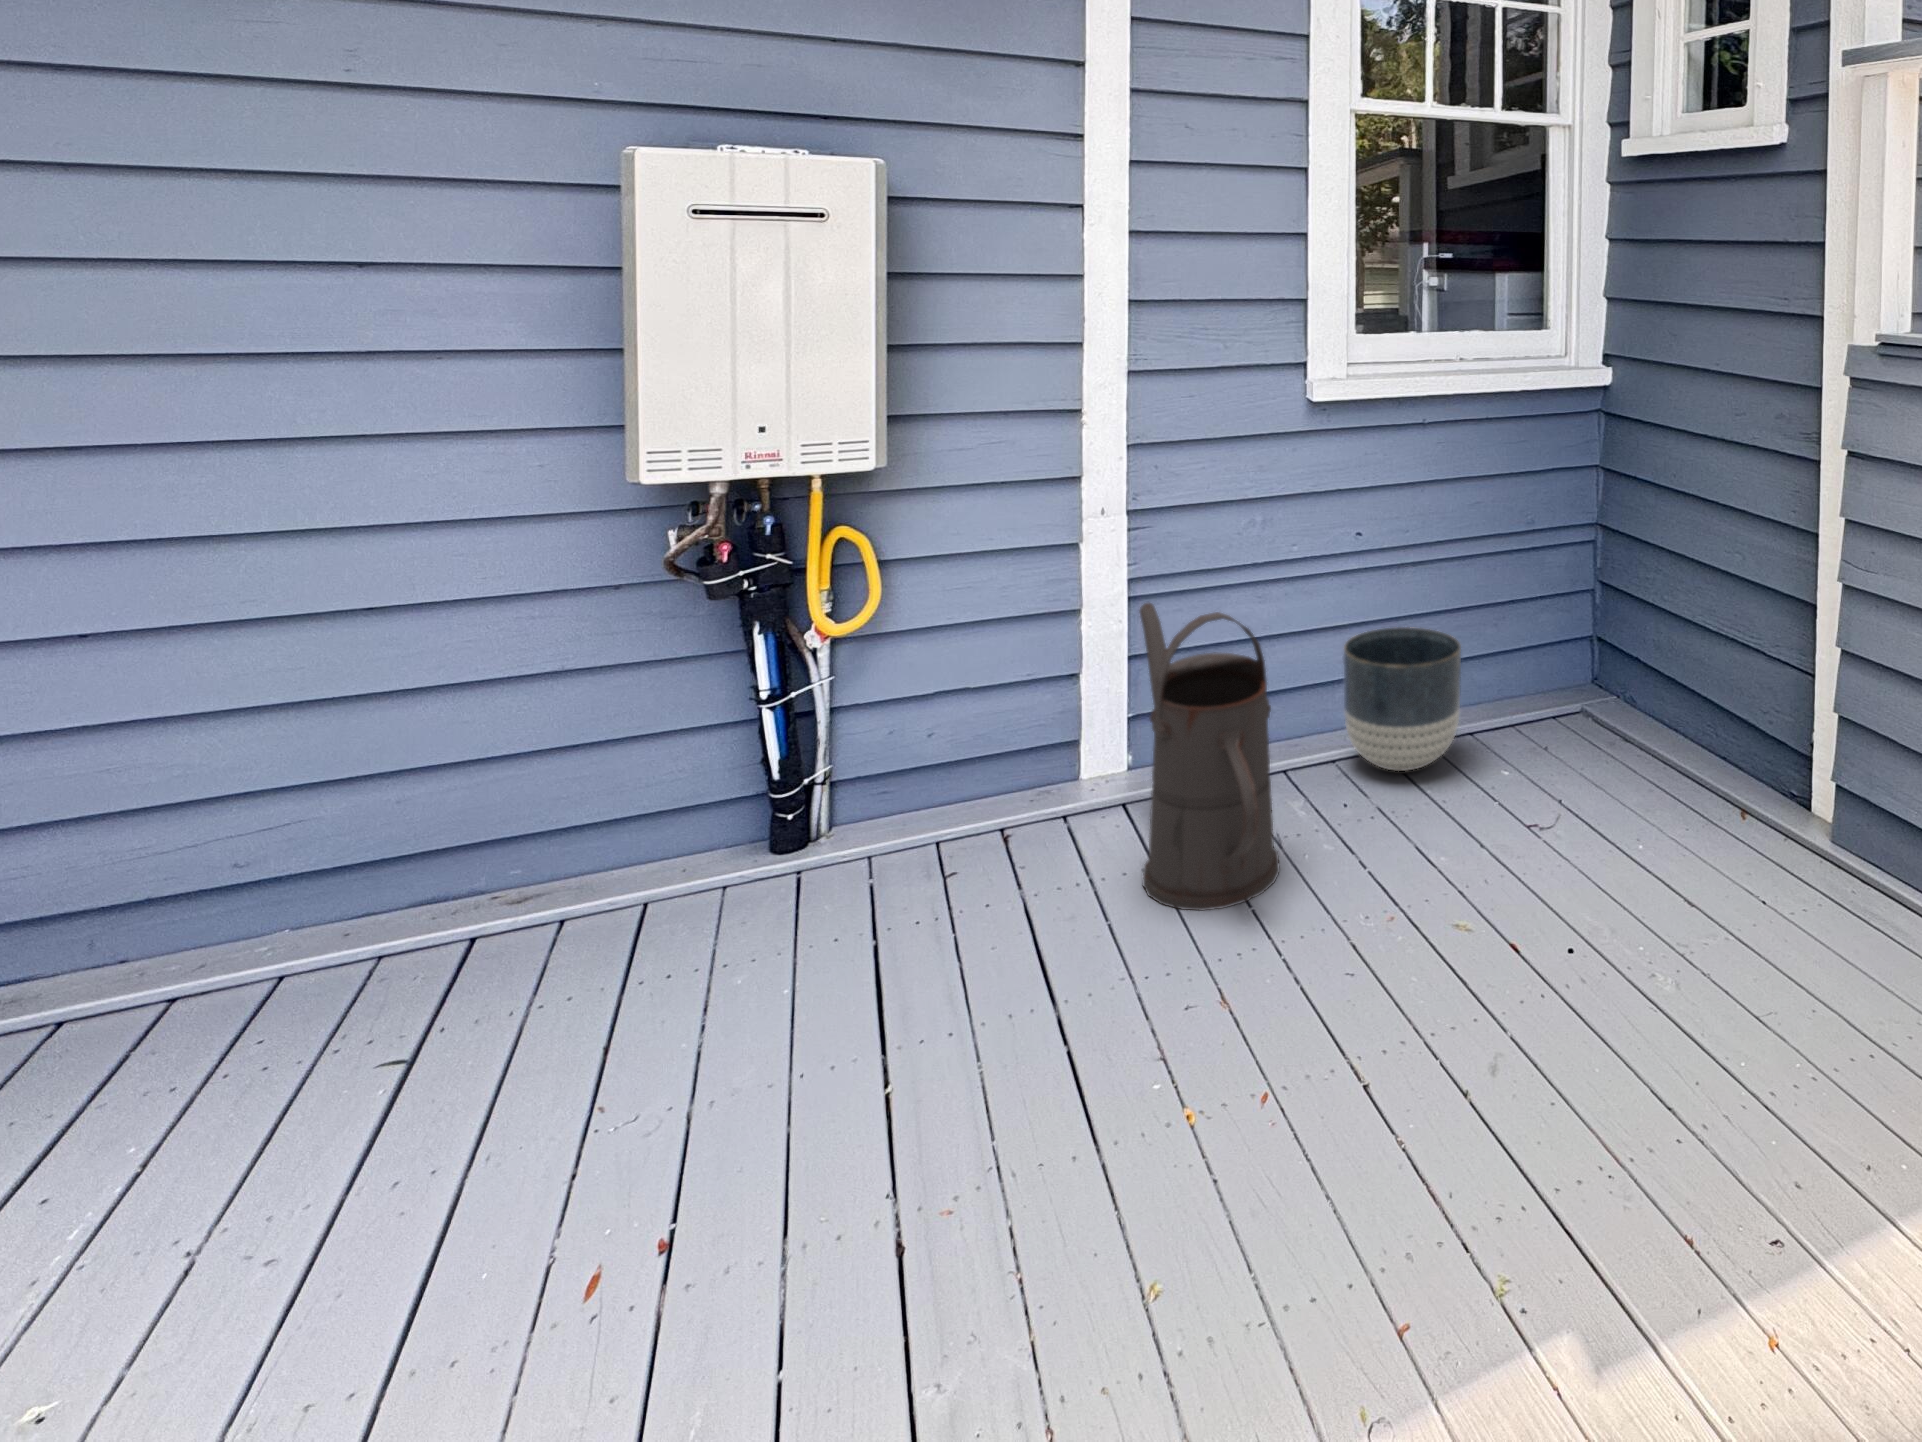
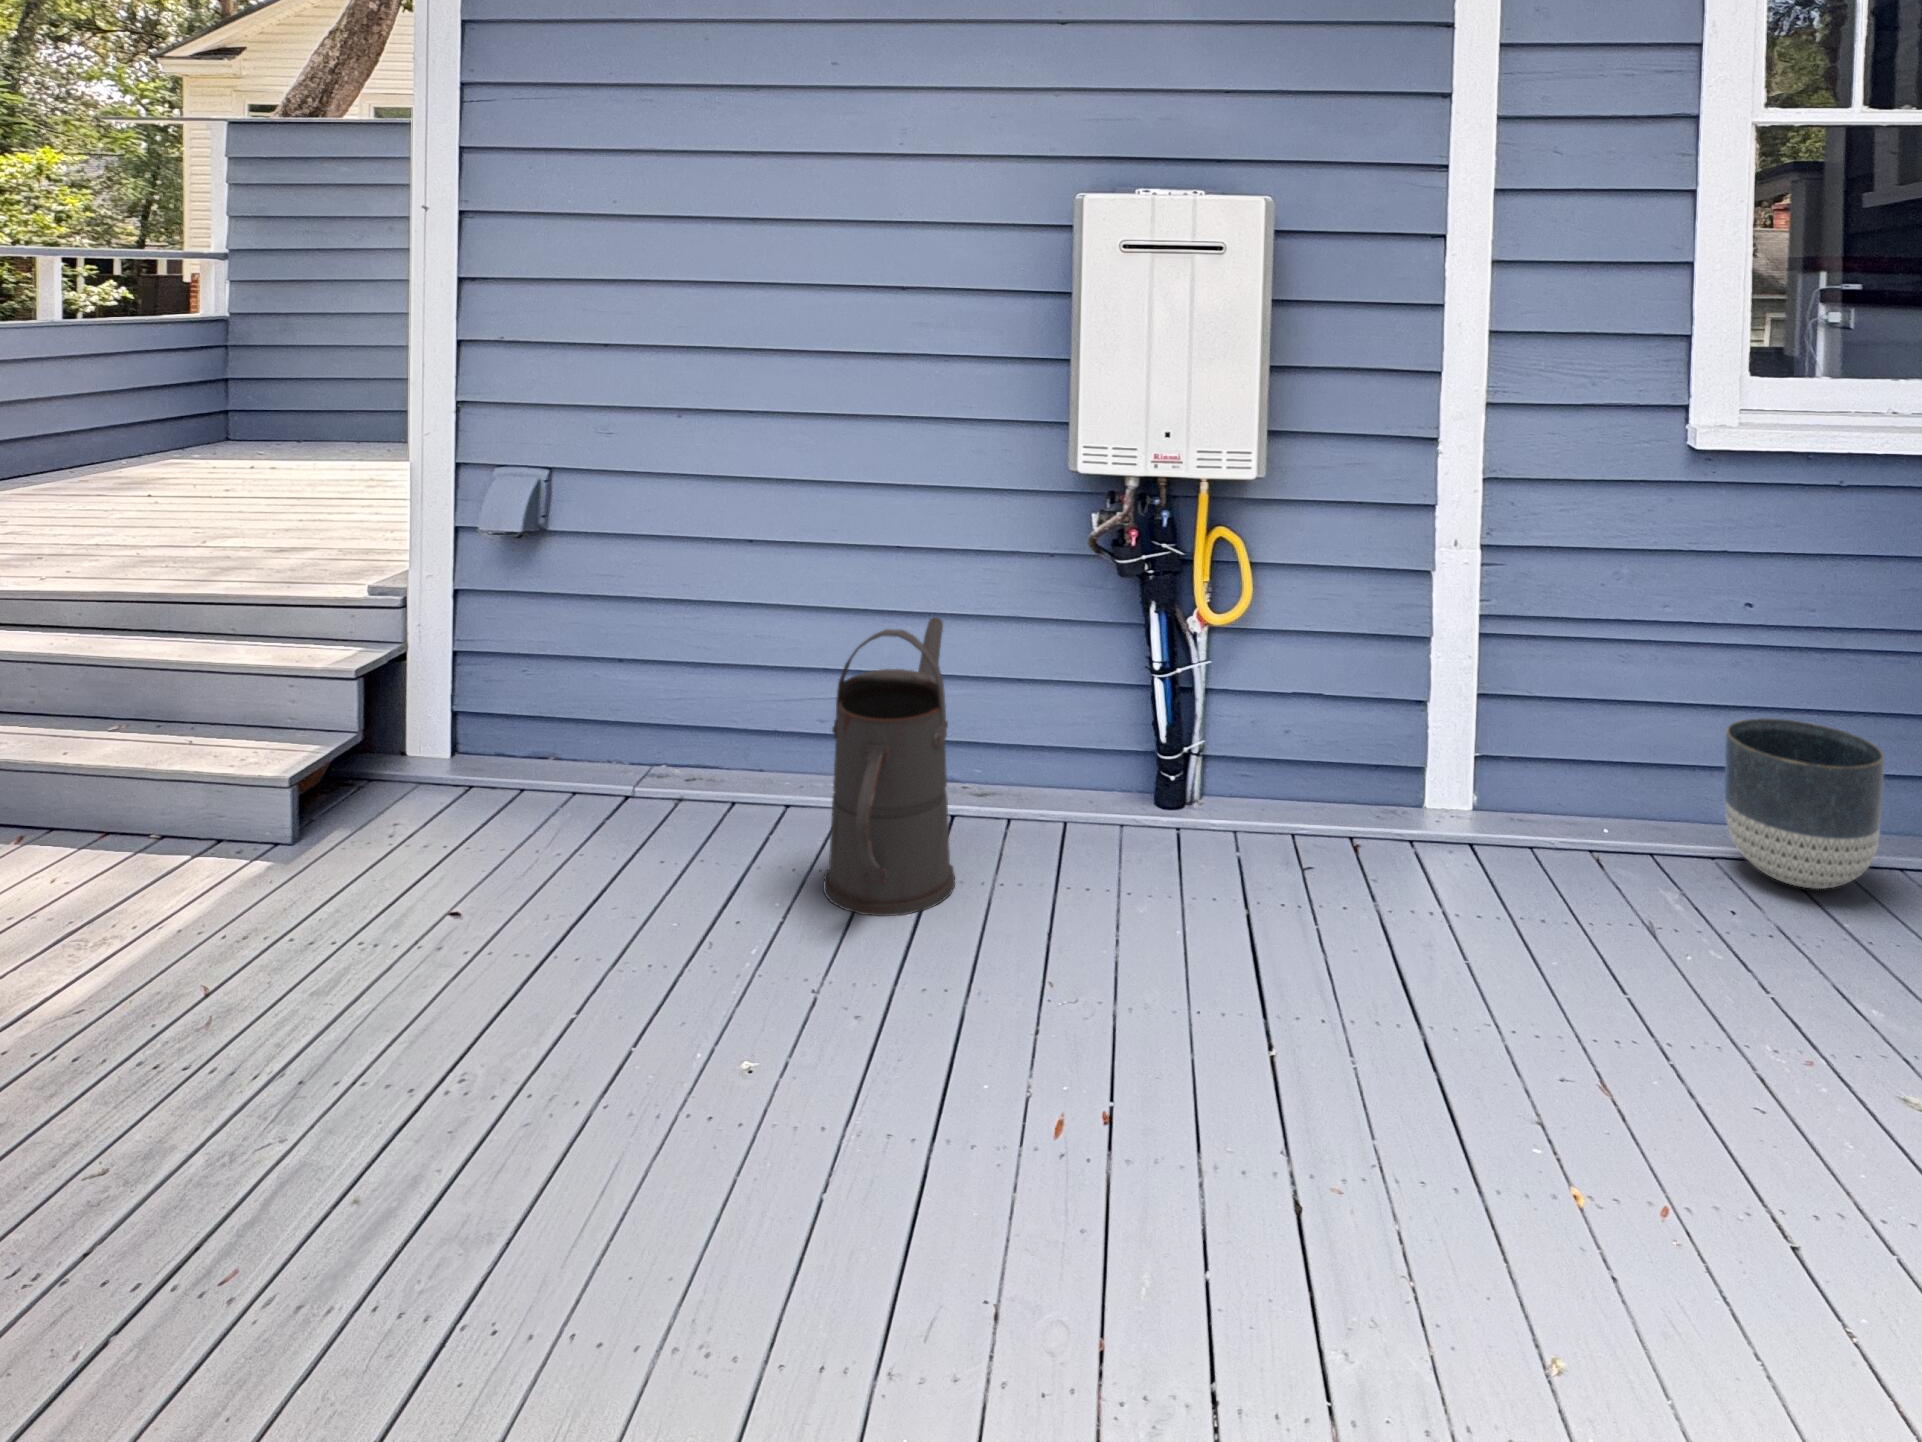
watering can: present [1140,603,1280,910] -> present [824,617,955,916]

